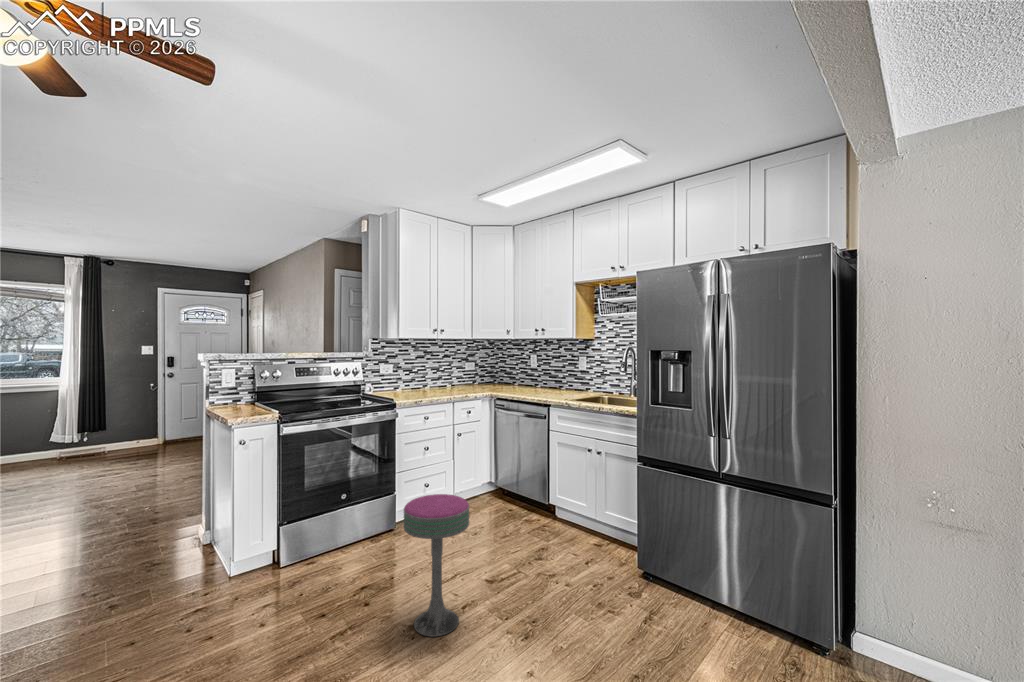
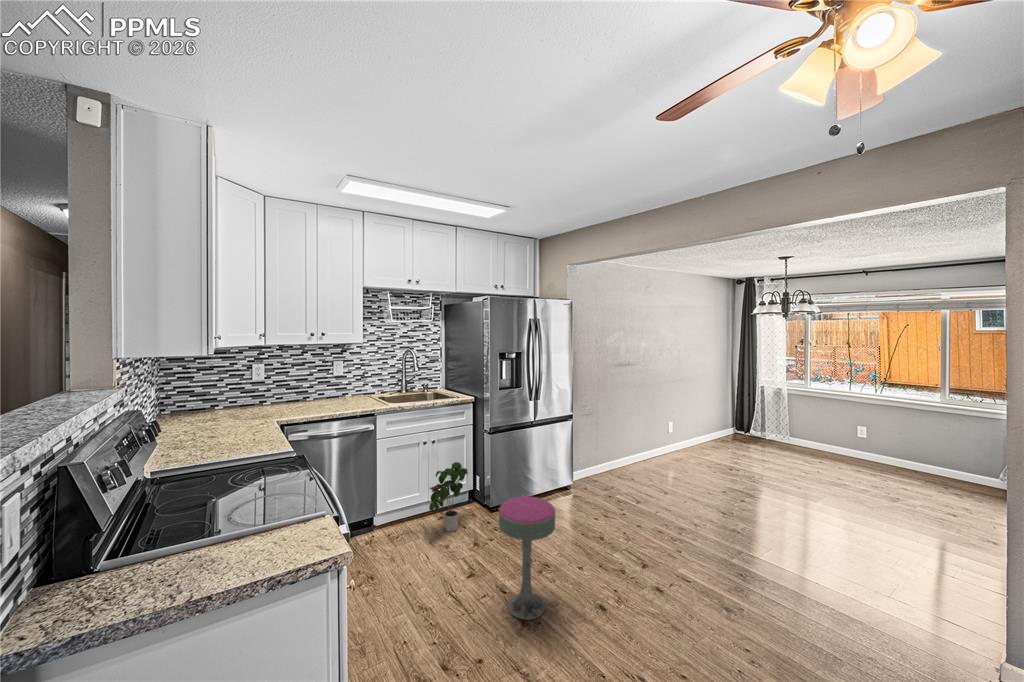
potted plant: none [532,476,603,558] -> present [429,462,468,532]

